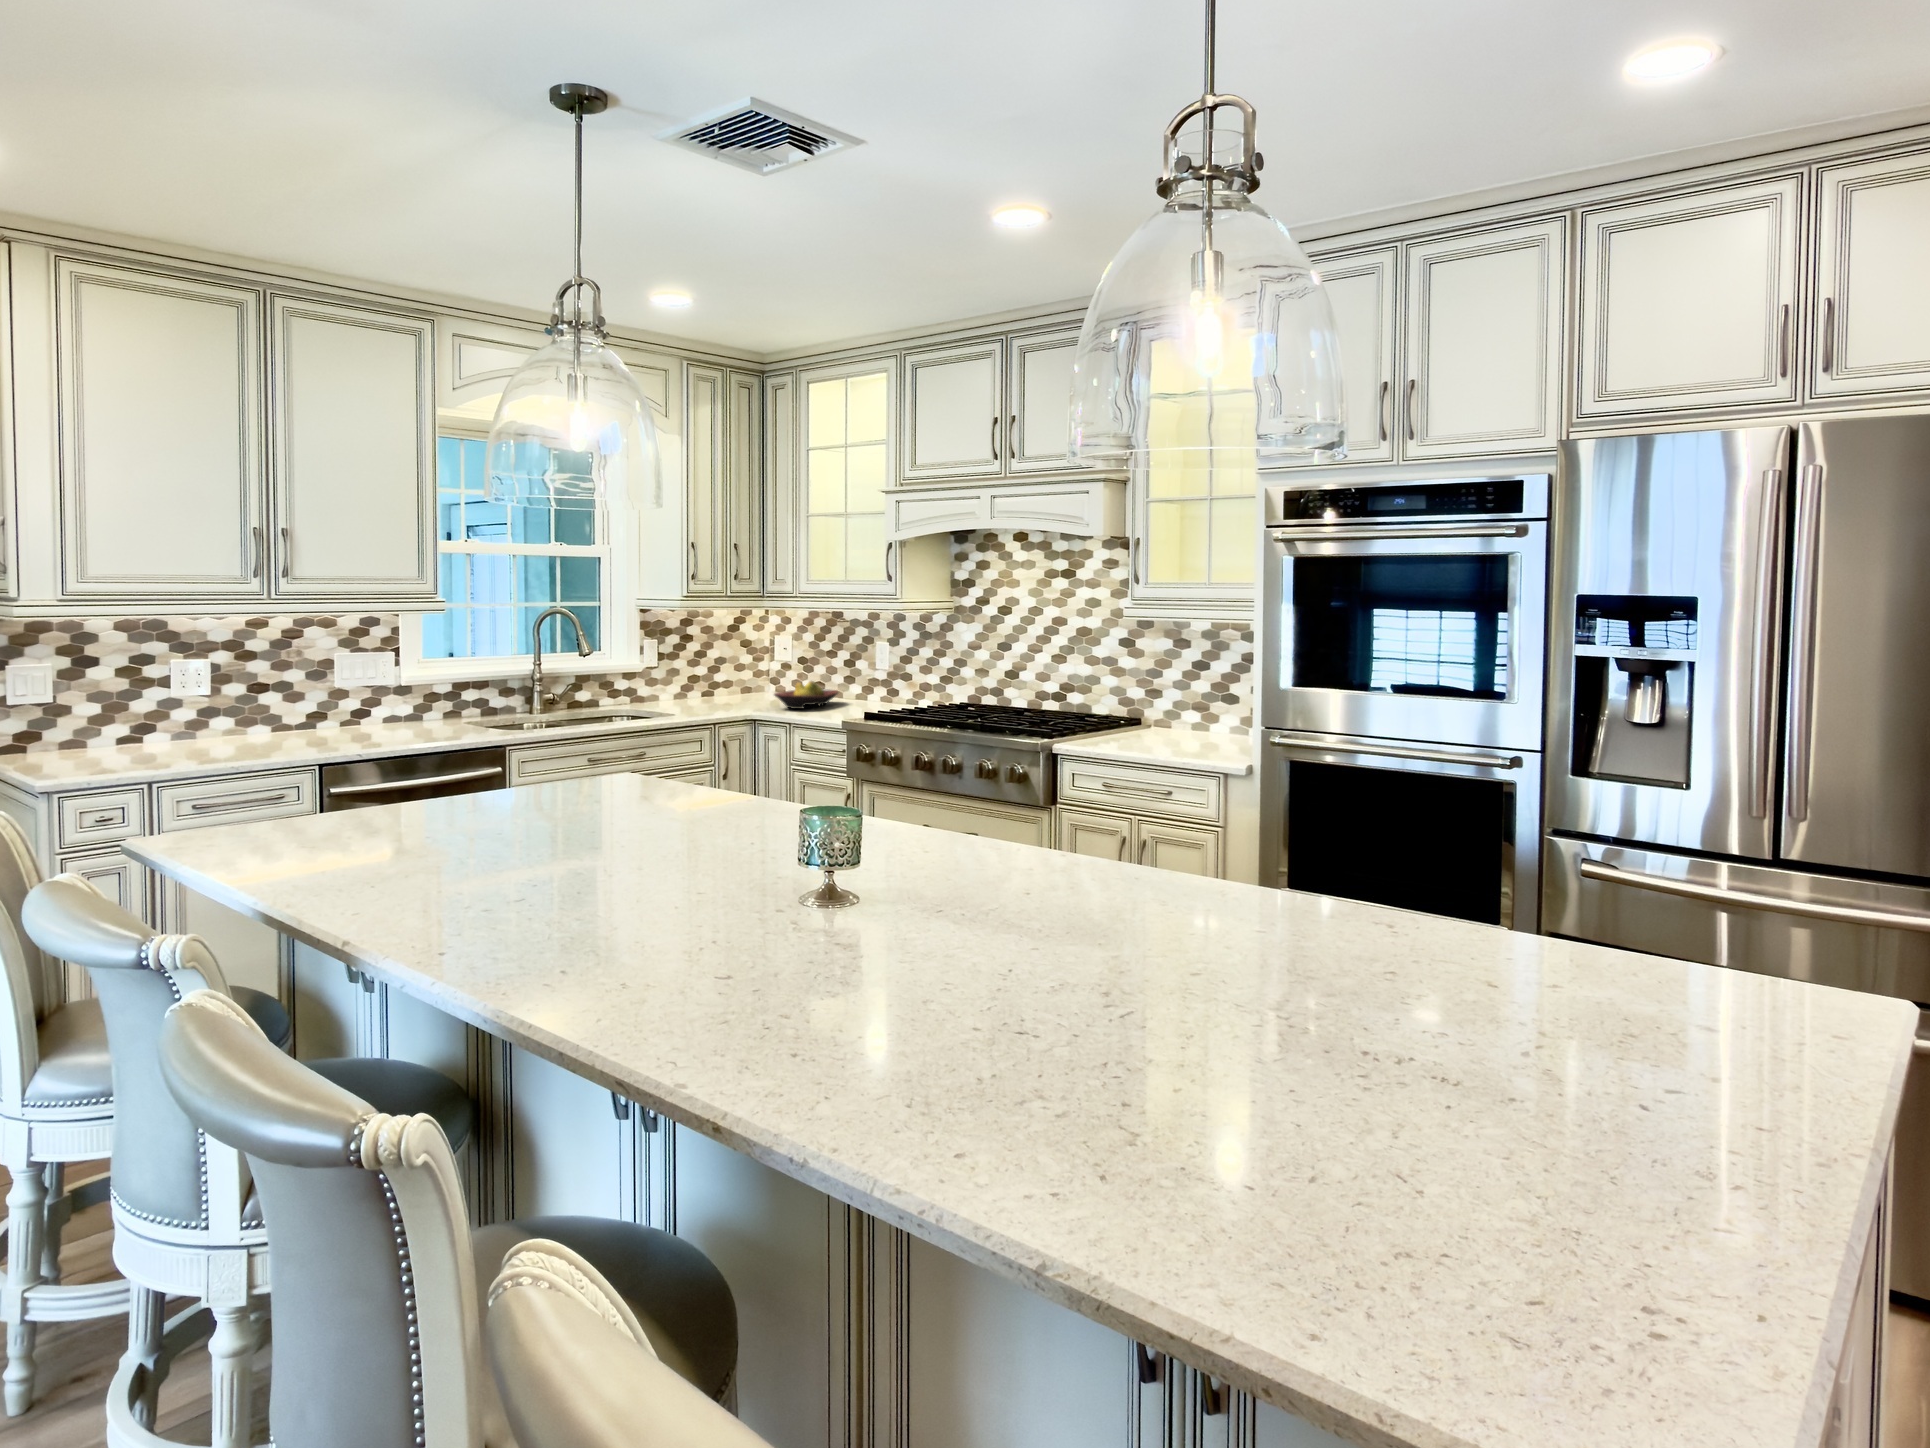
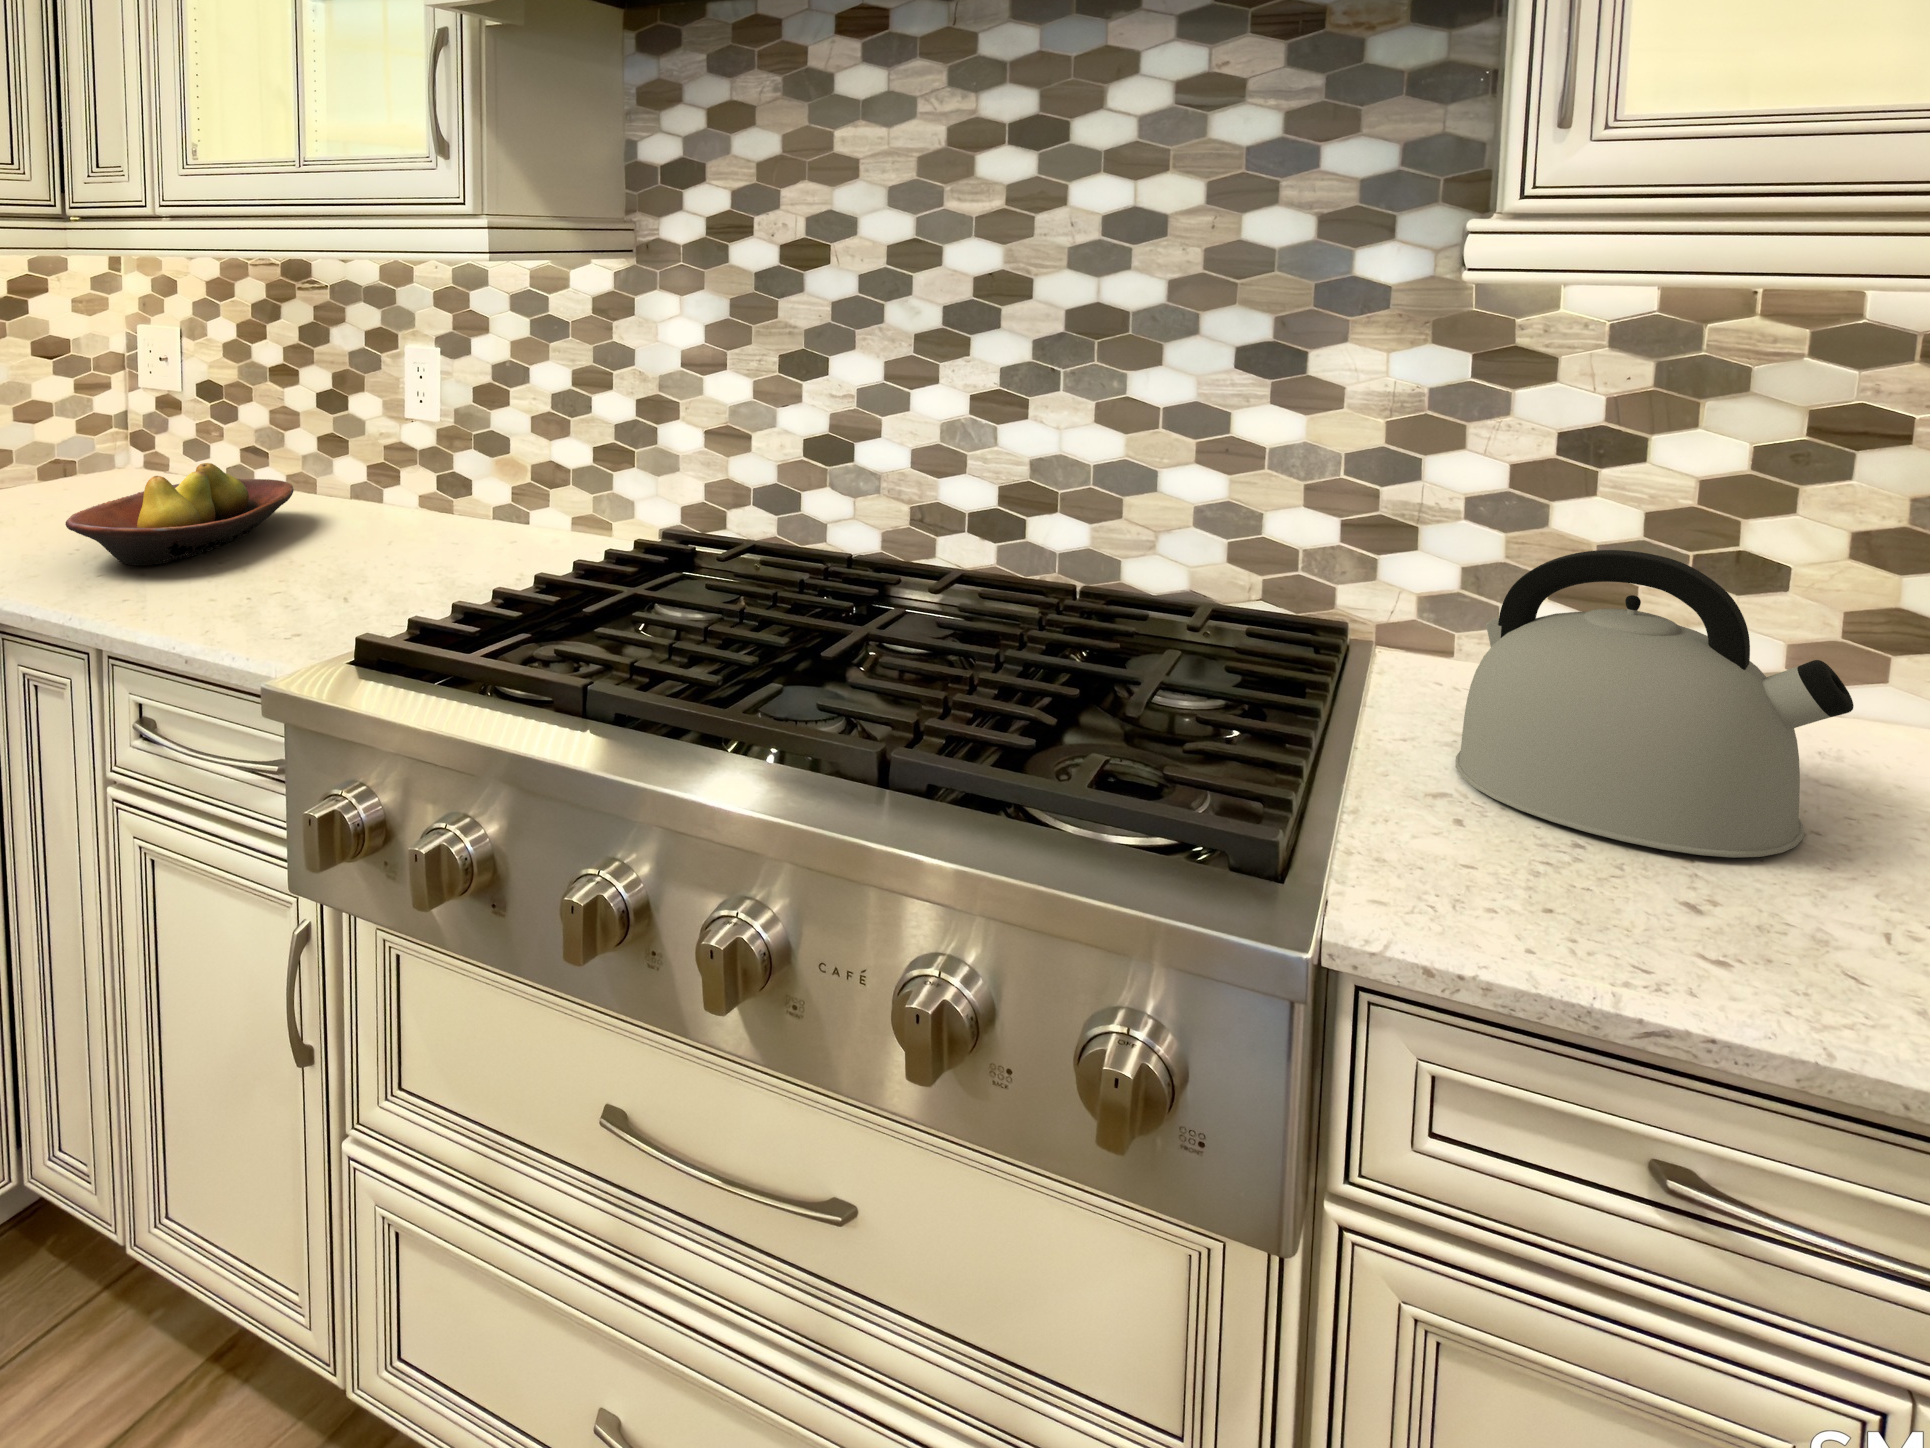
kettle: none [1126,682,1193,742] -> present [1456,550,1854,858]

